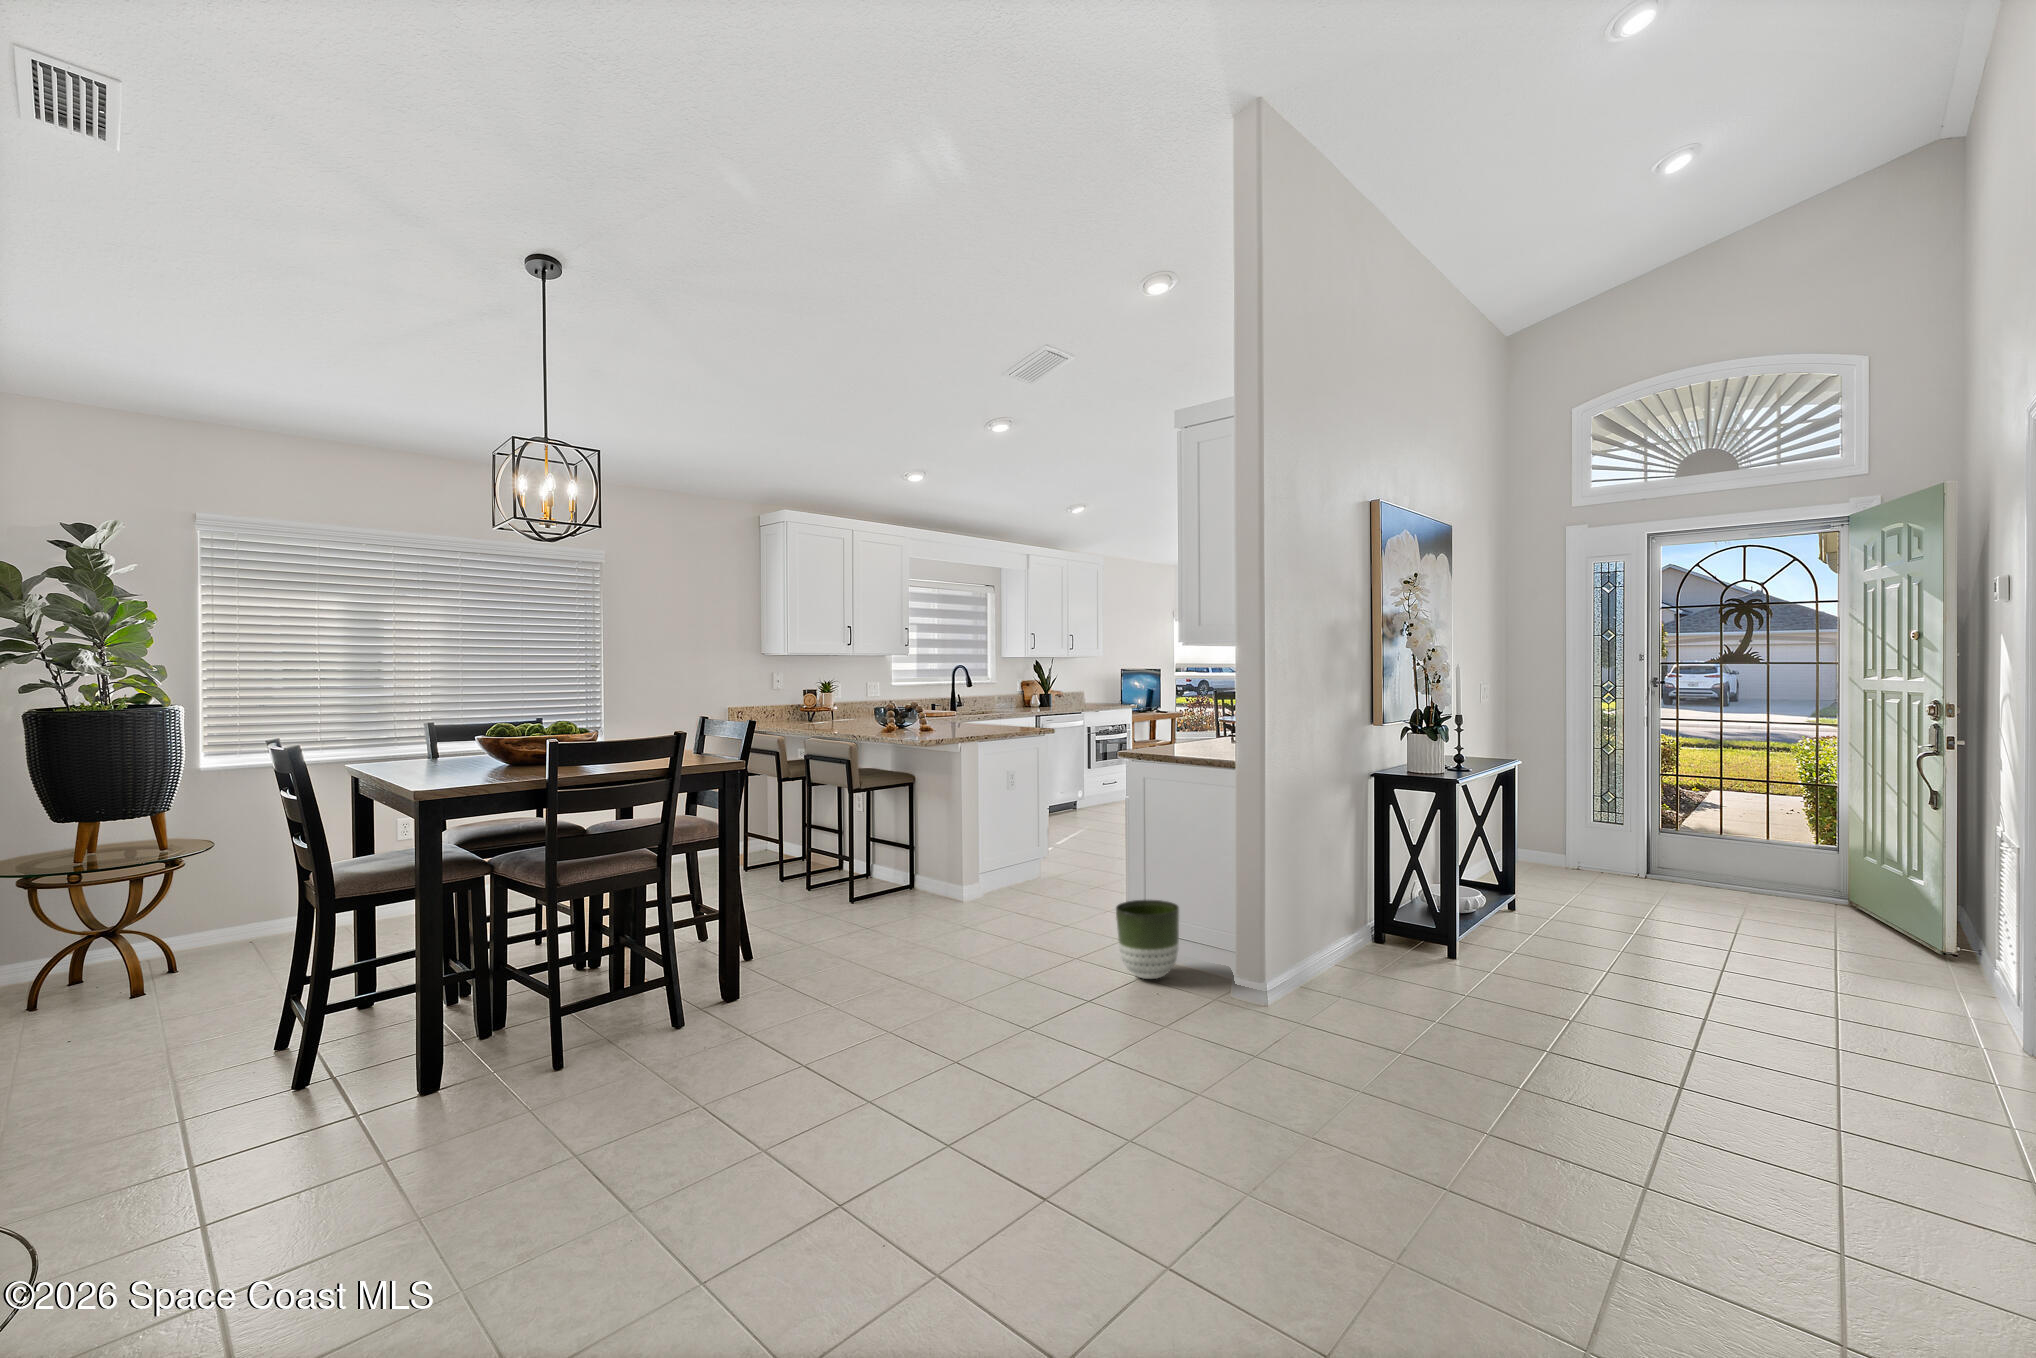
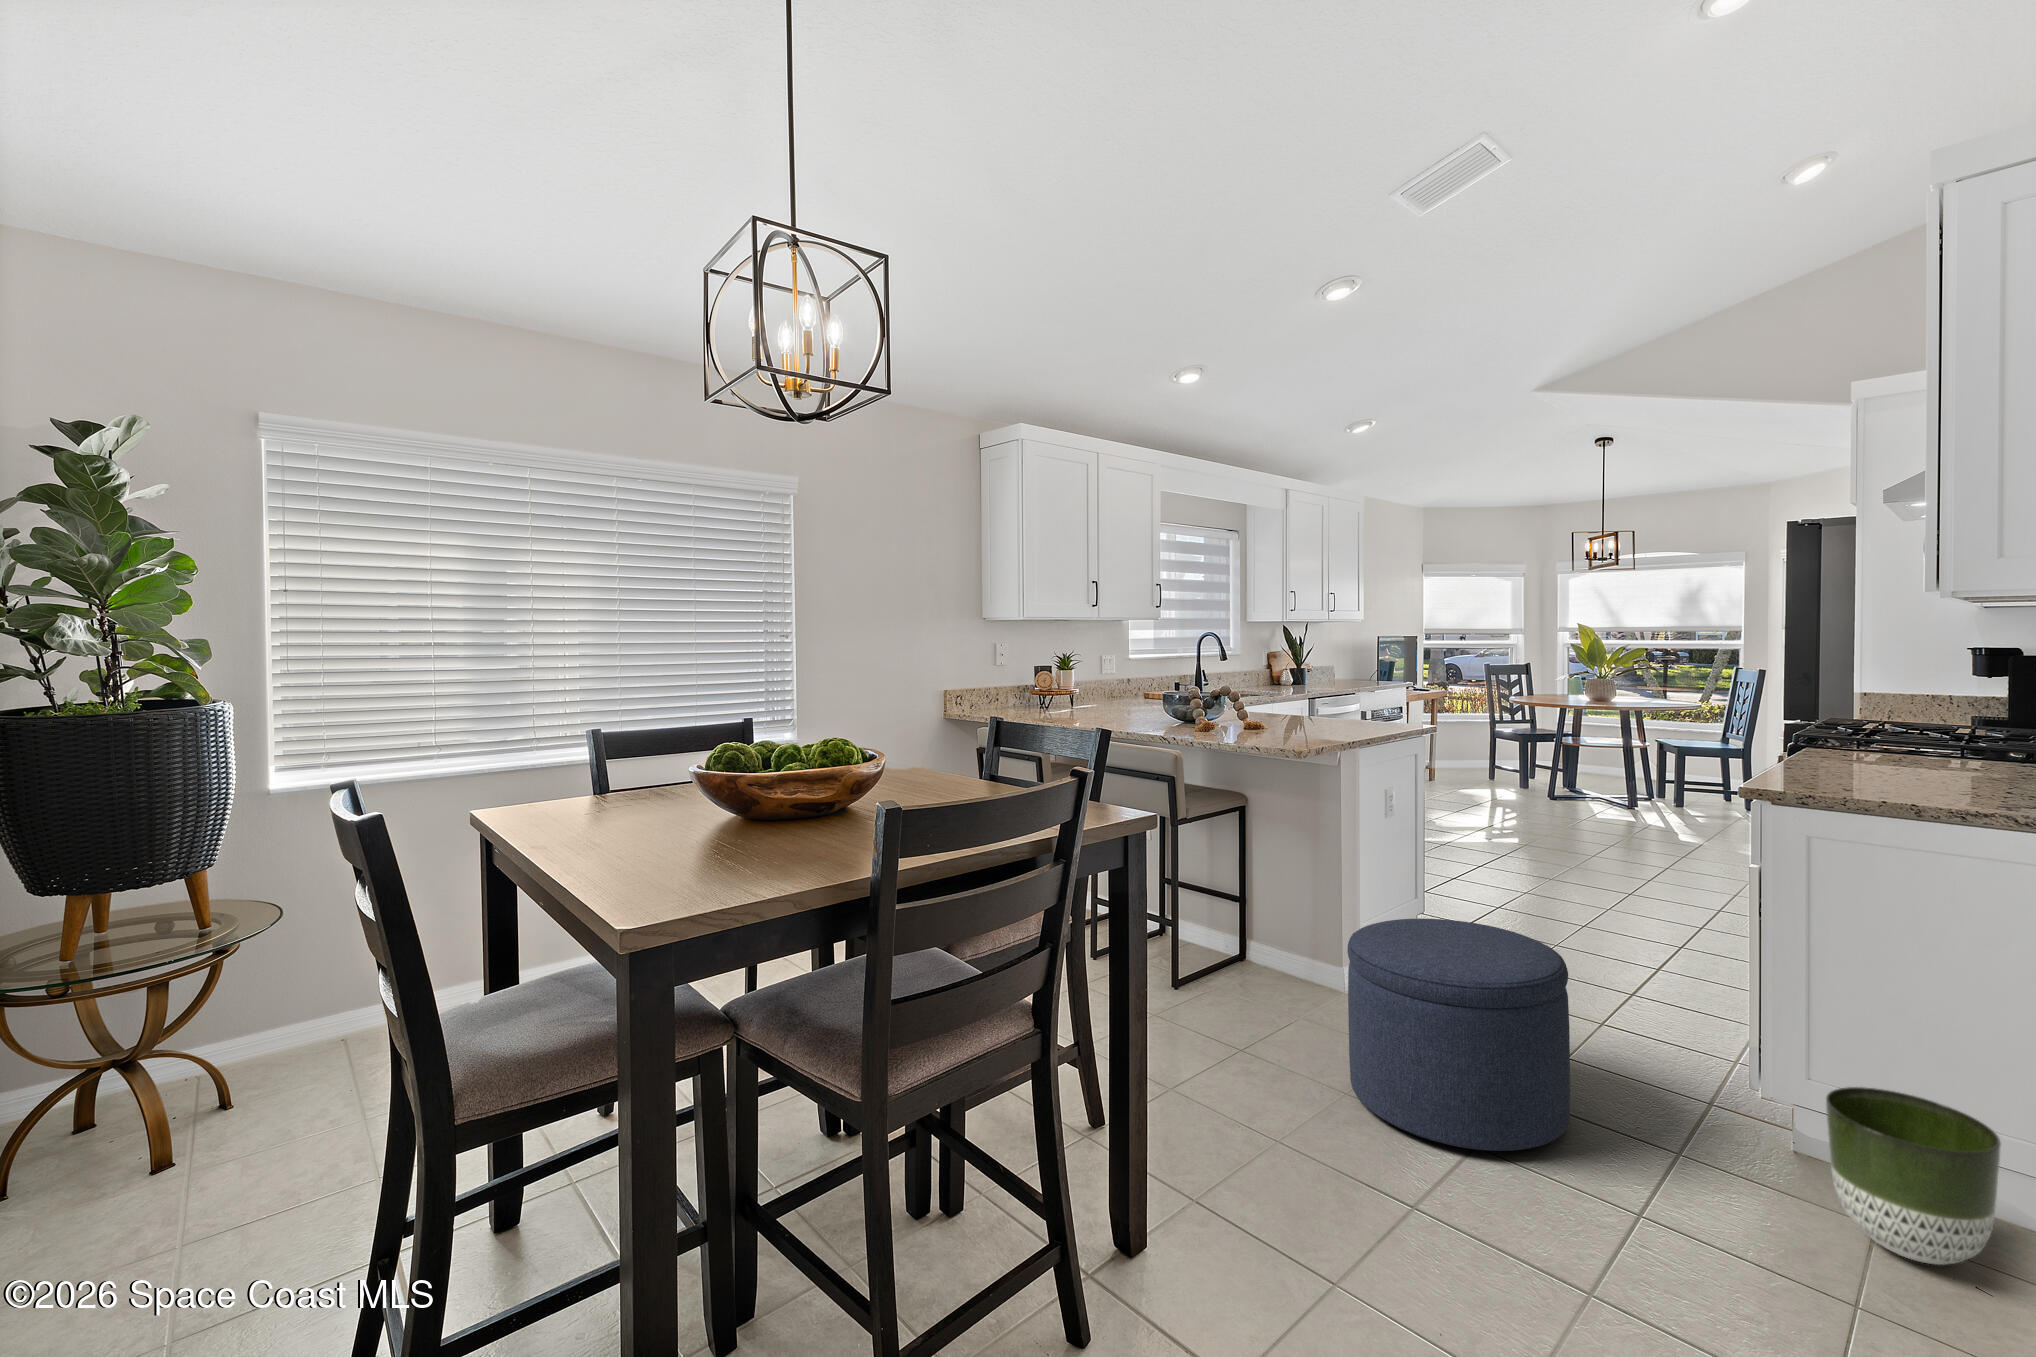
ottoman: none [915,837,1035,955] -> present [1348,919,1570,1151]

